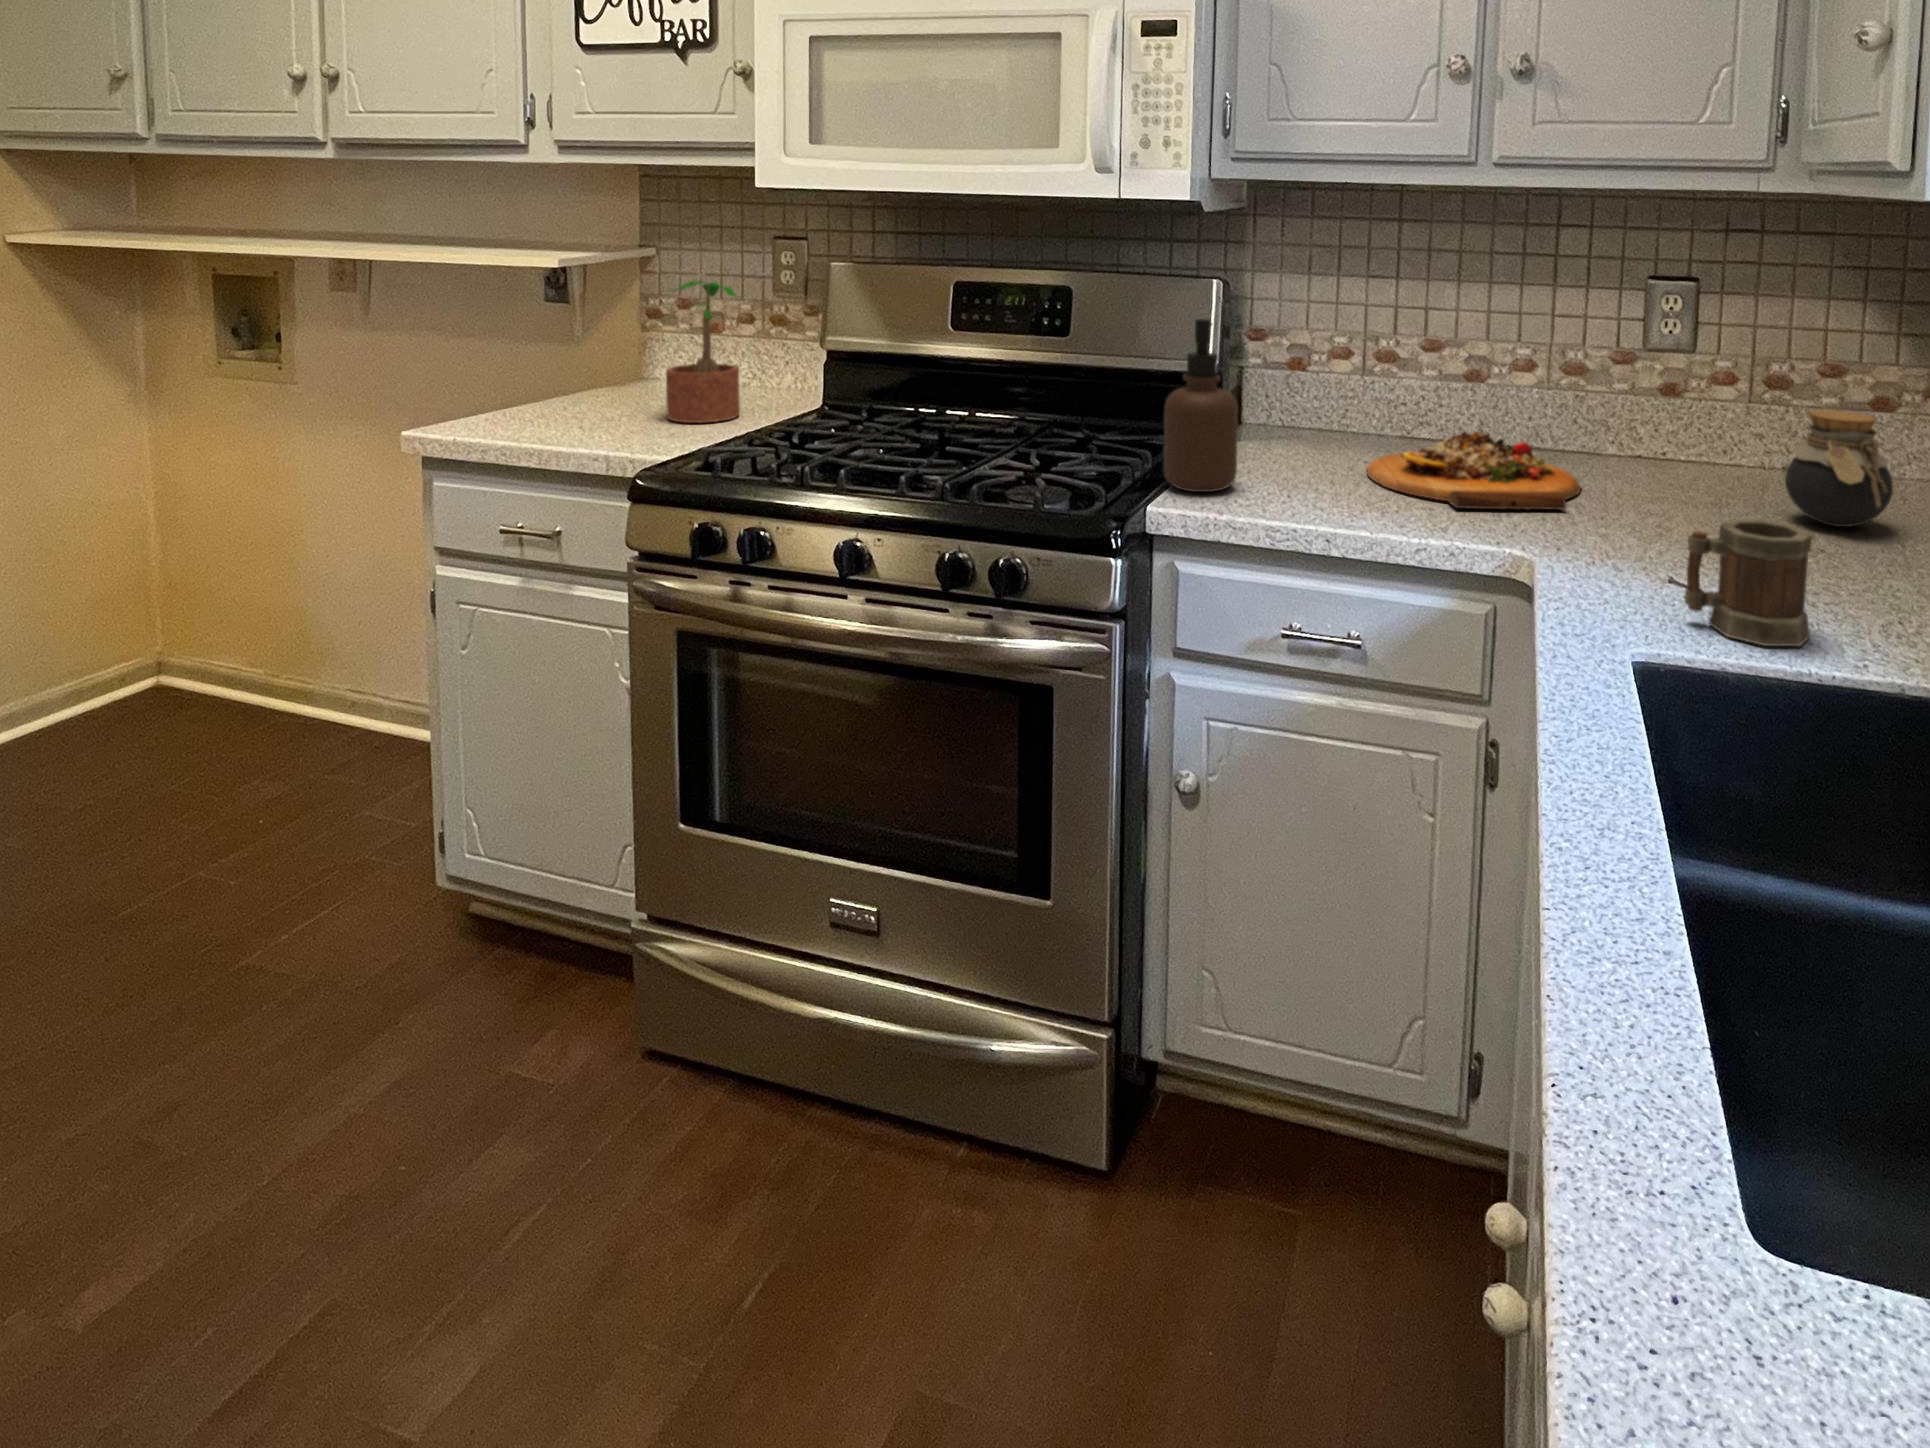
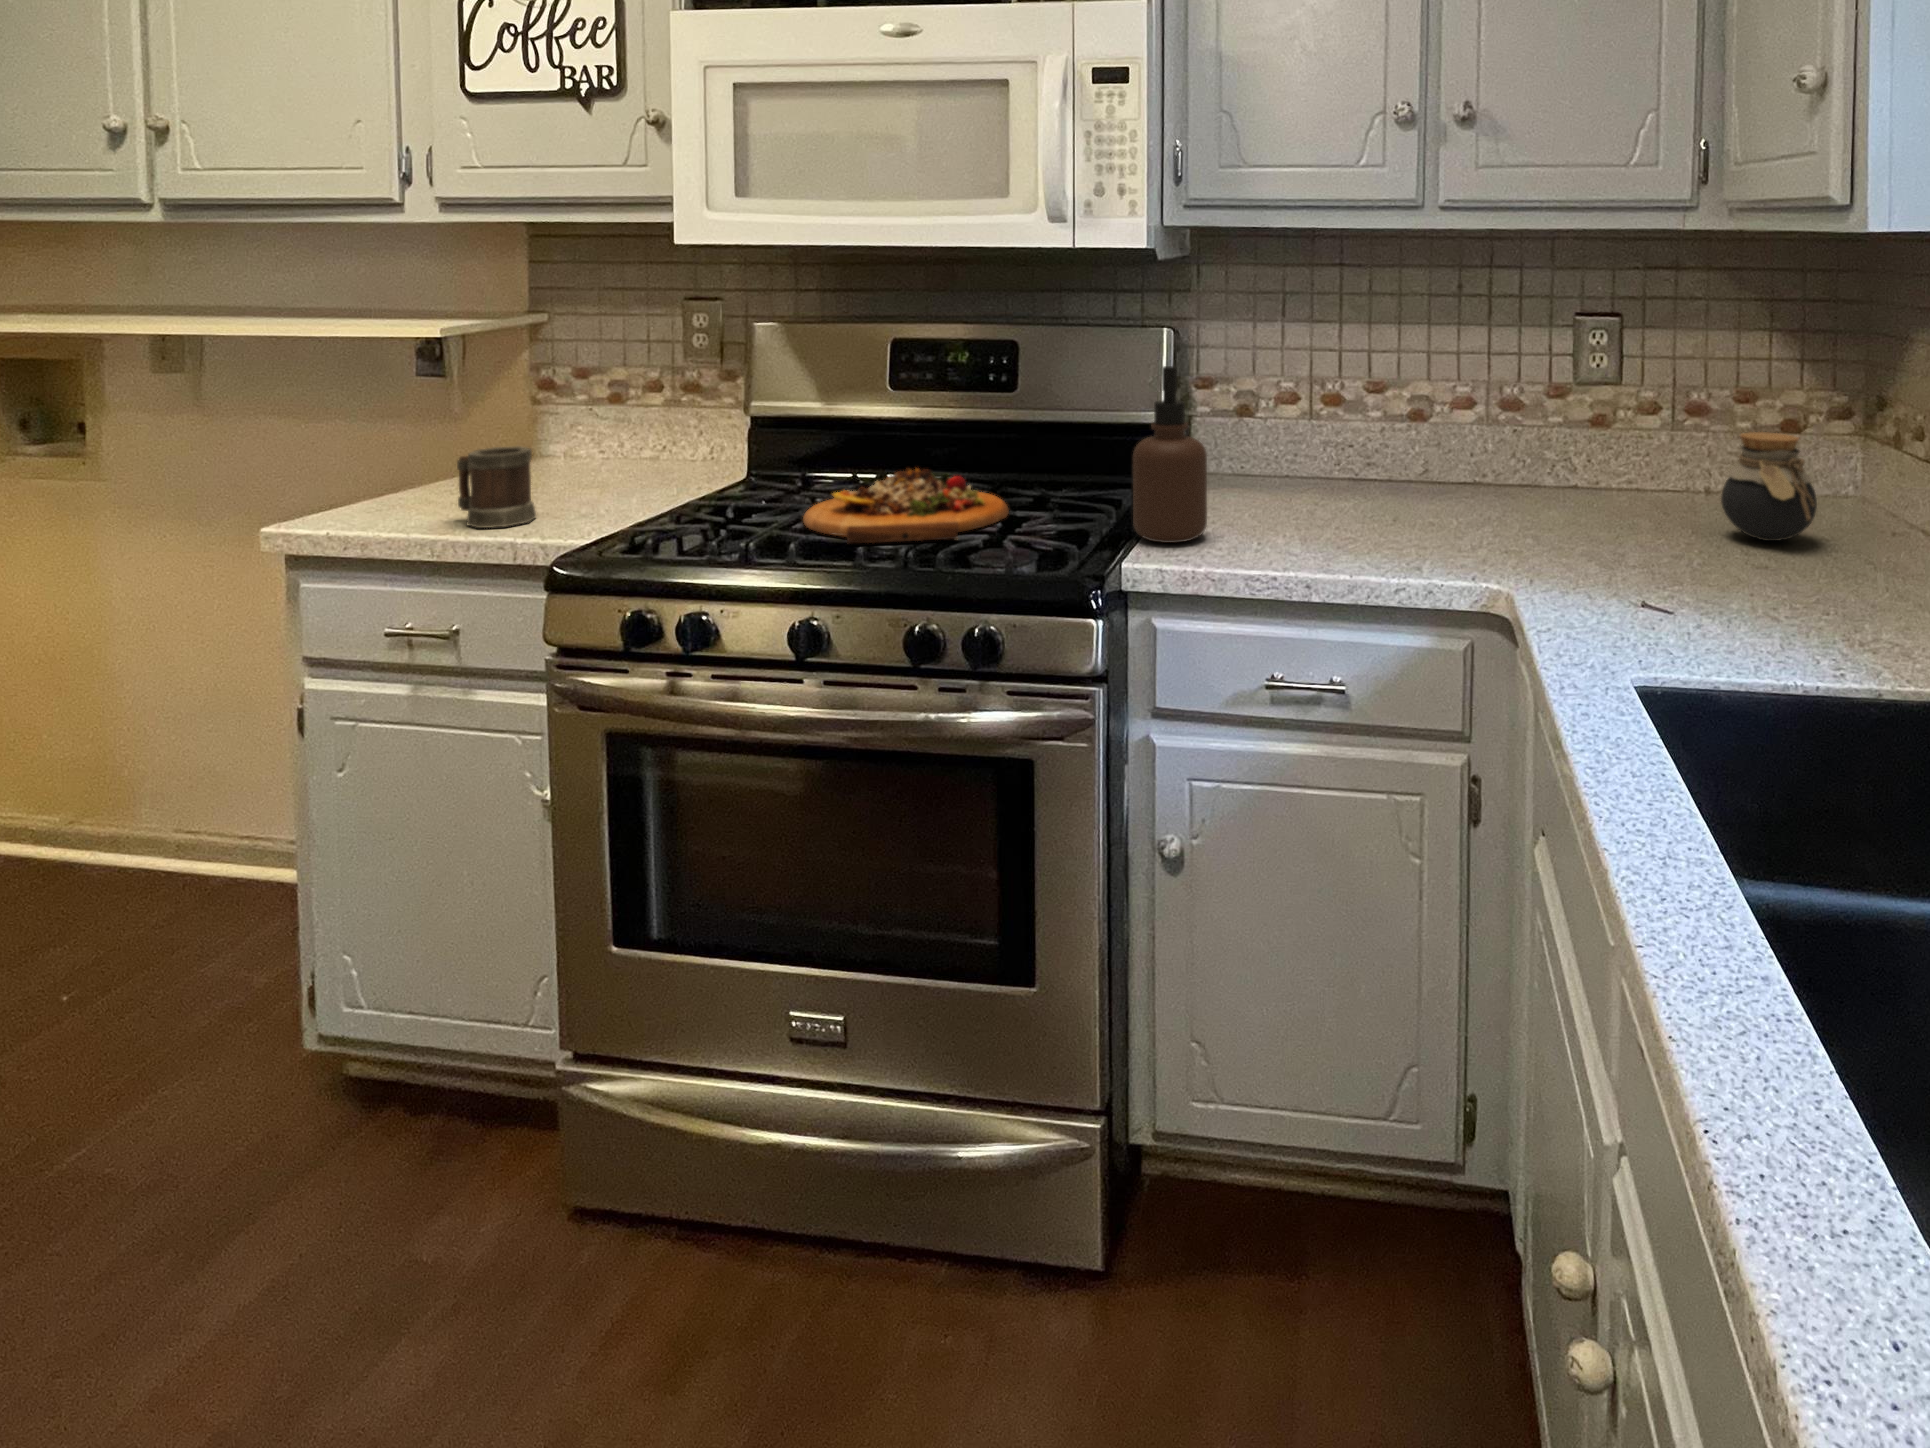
potted plant: present [666,280,740,423] -> none [575,345,665,499]
cutting board: present [1367,431,1581,510] -> present [803,468,1009,544]
mug: present [1684,519,1812,646] -> present [457,446,536,528]

